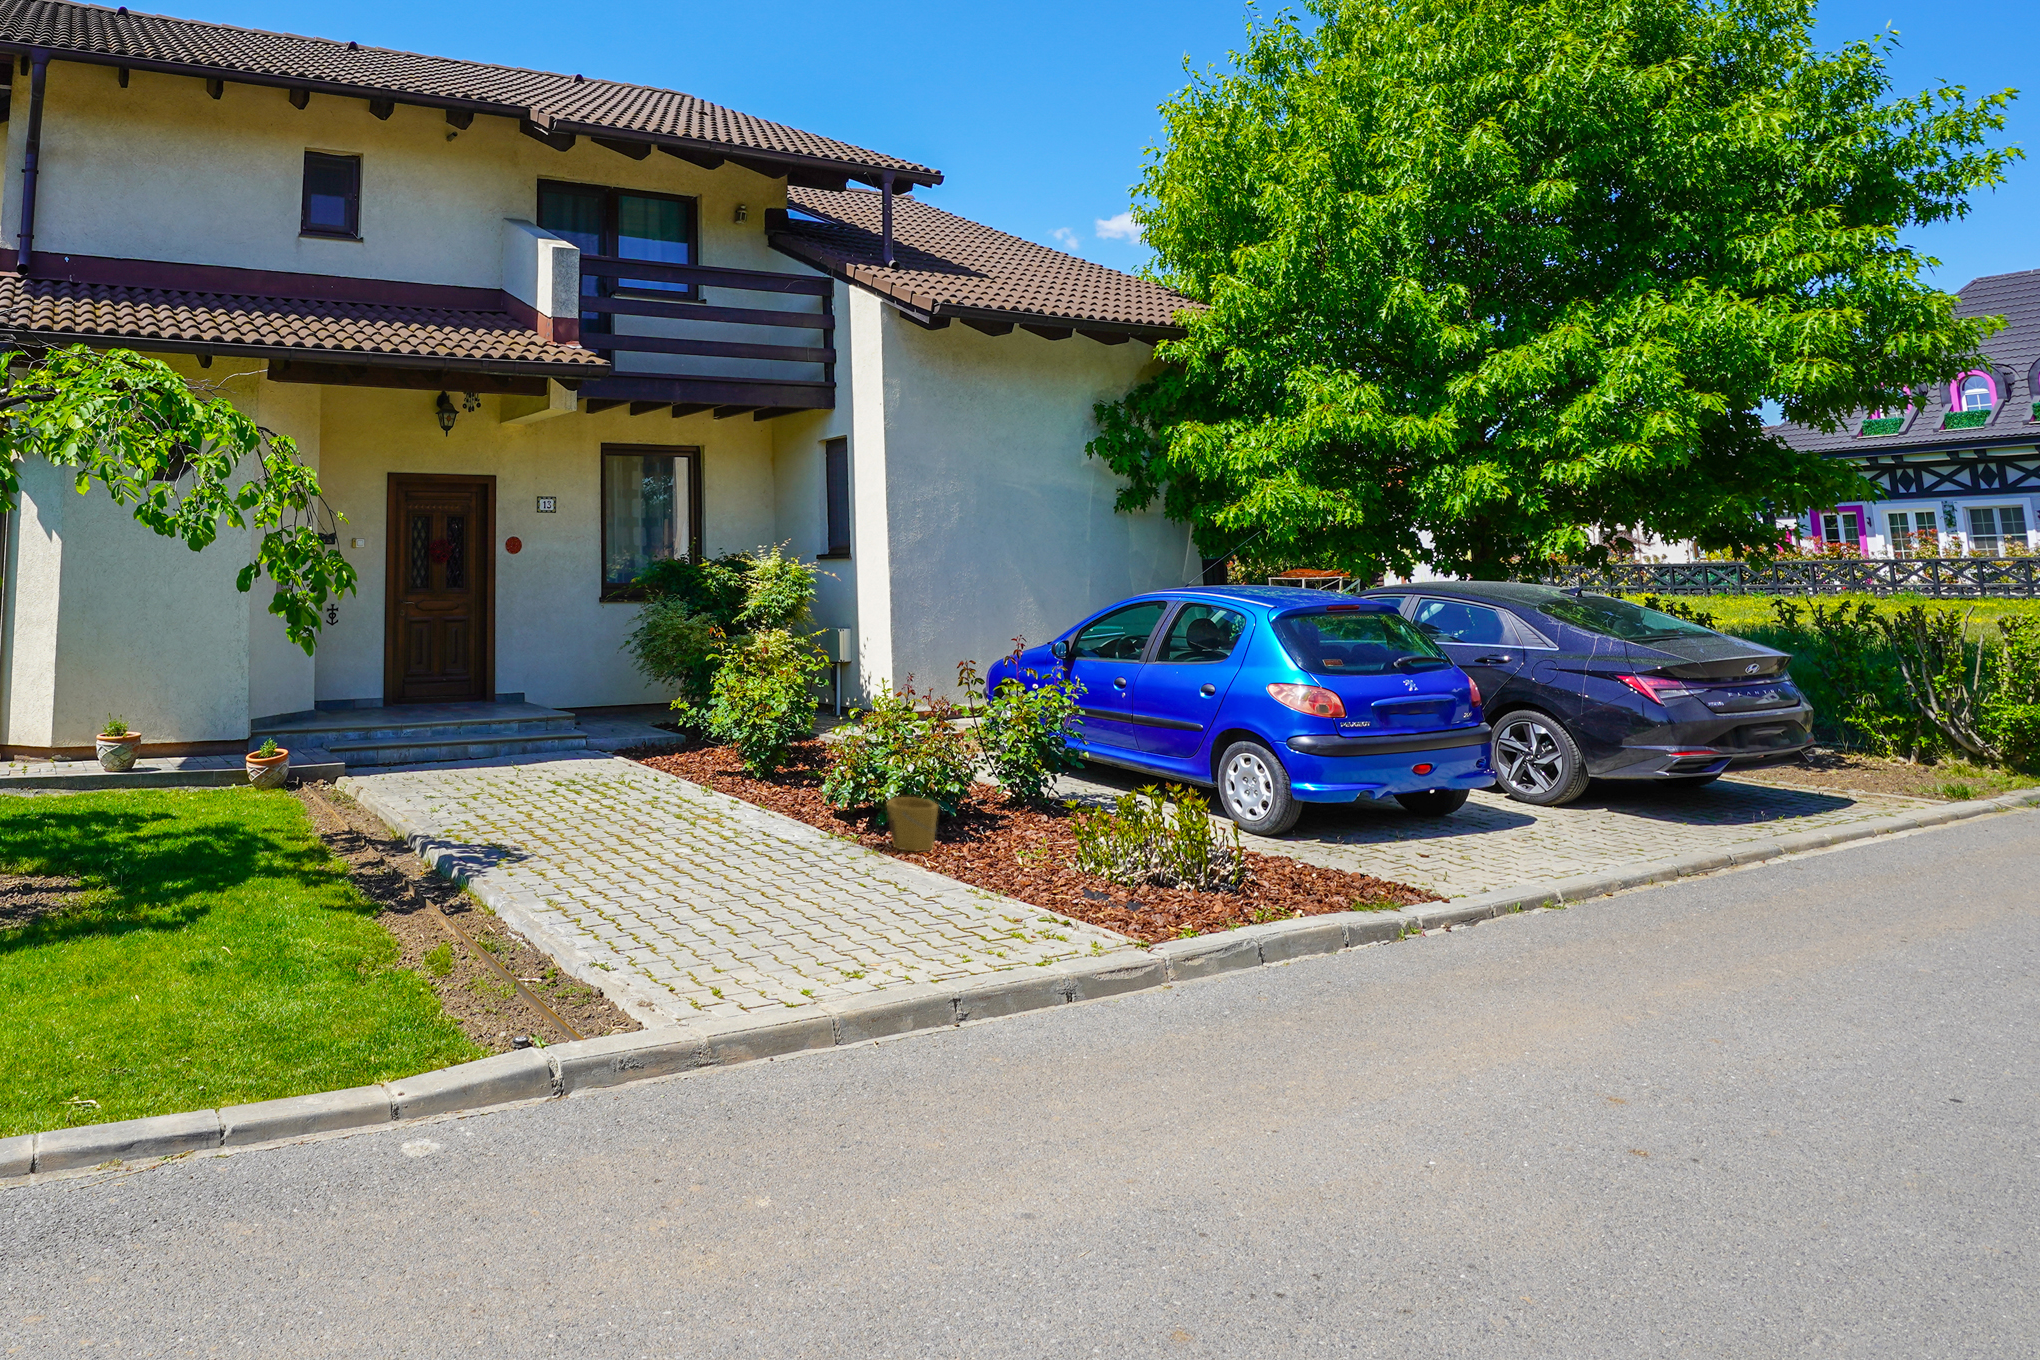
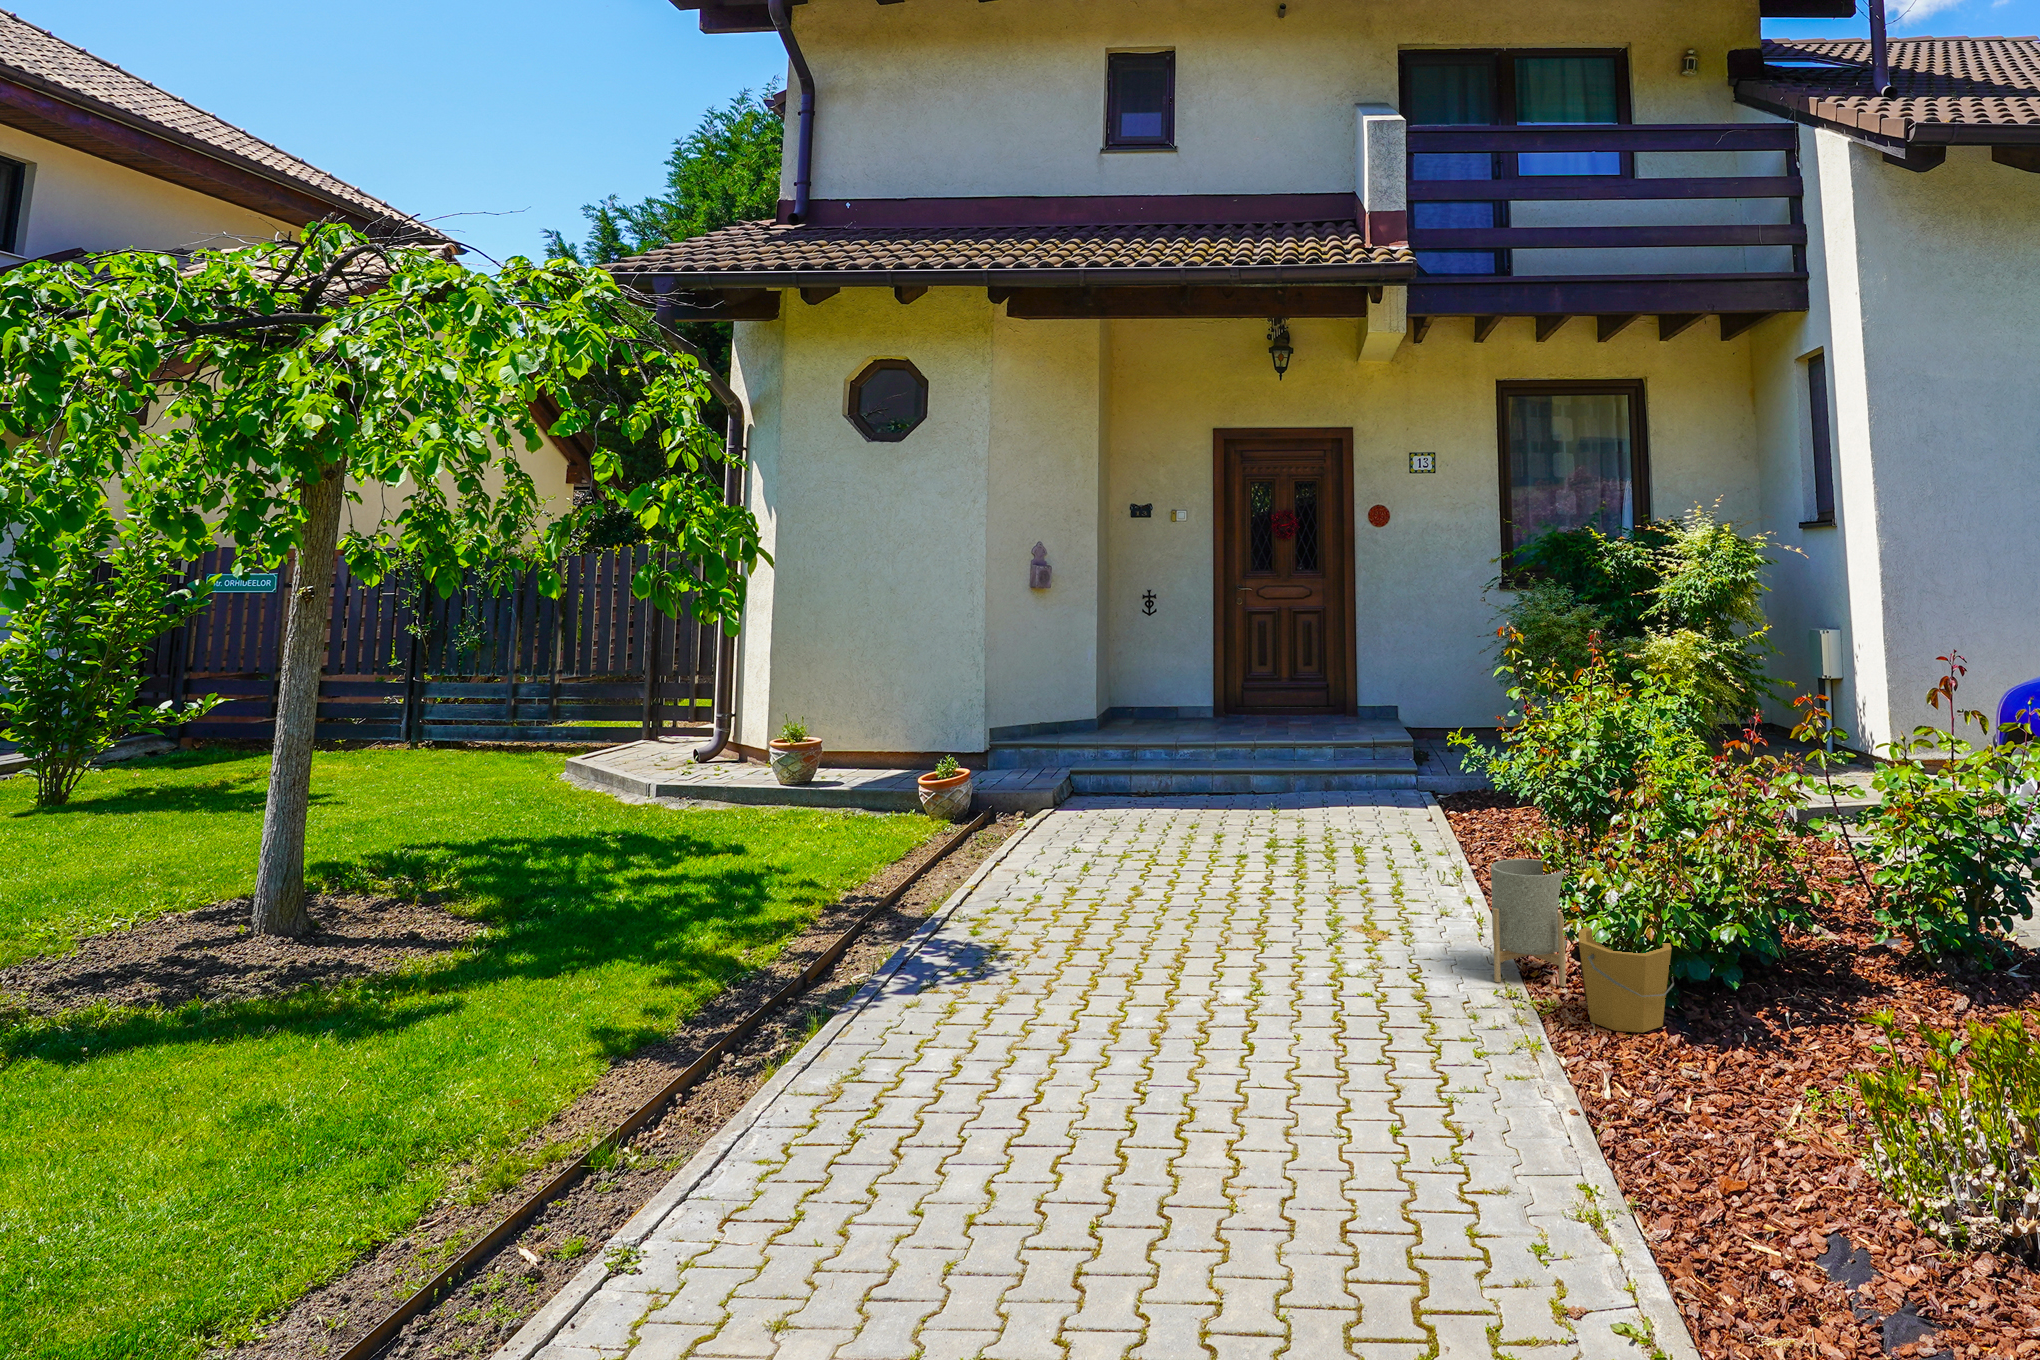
planter: none [812,772,865,842] -> present [1491,859,1567,987]

